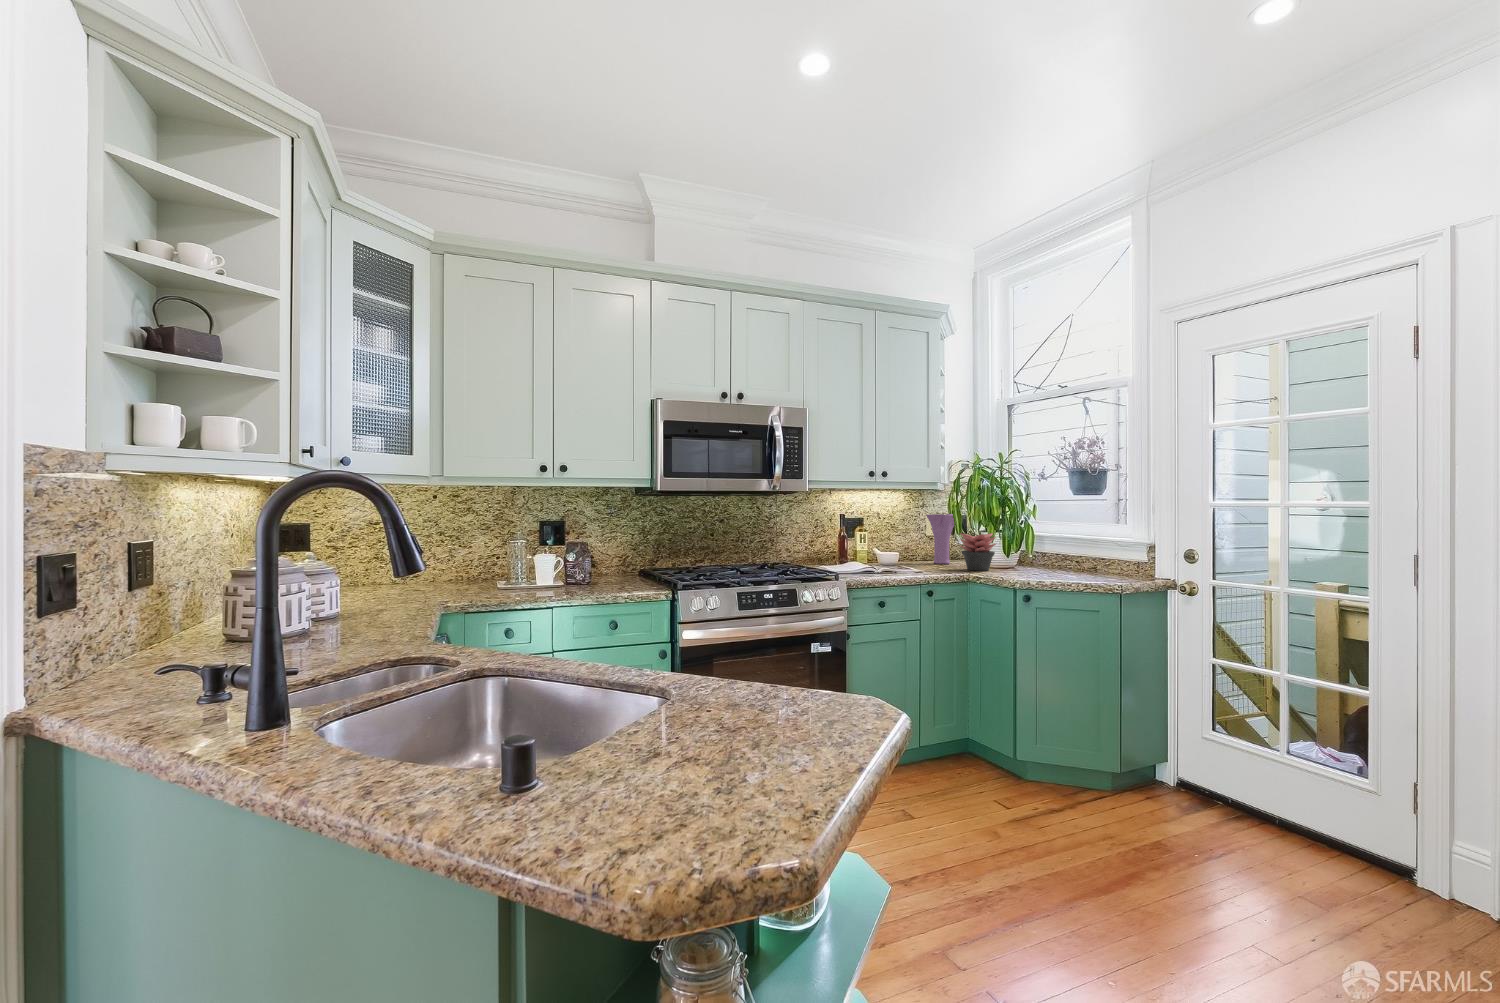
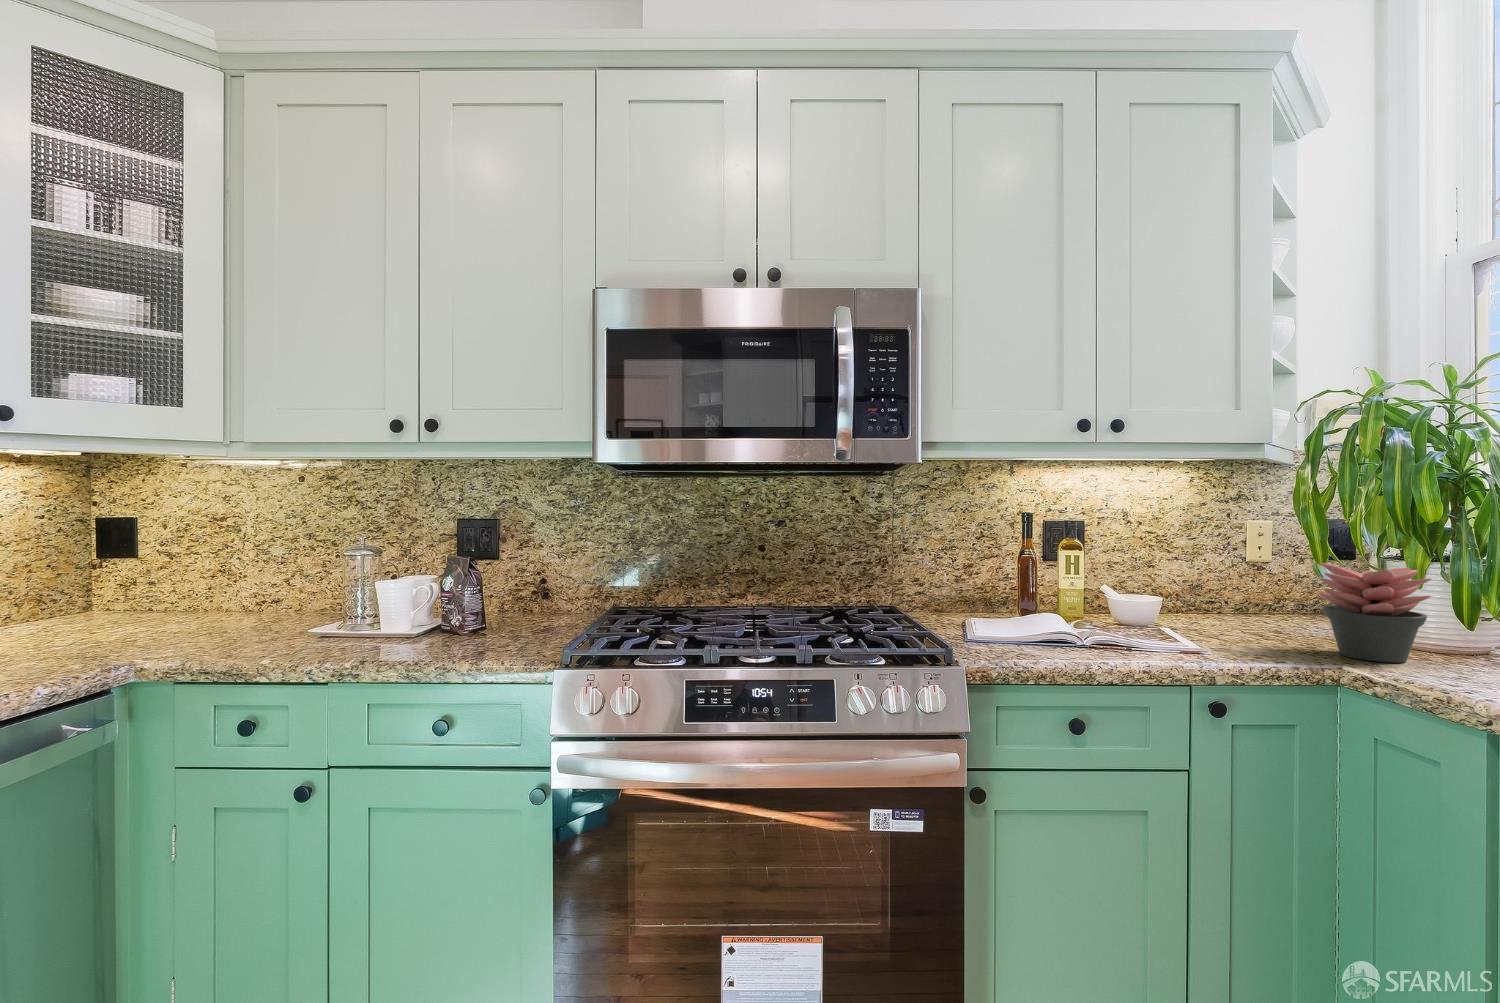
vase: present [926,514,954,564] -> none [1237,515,1331,627]

